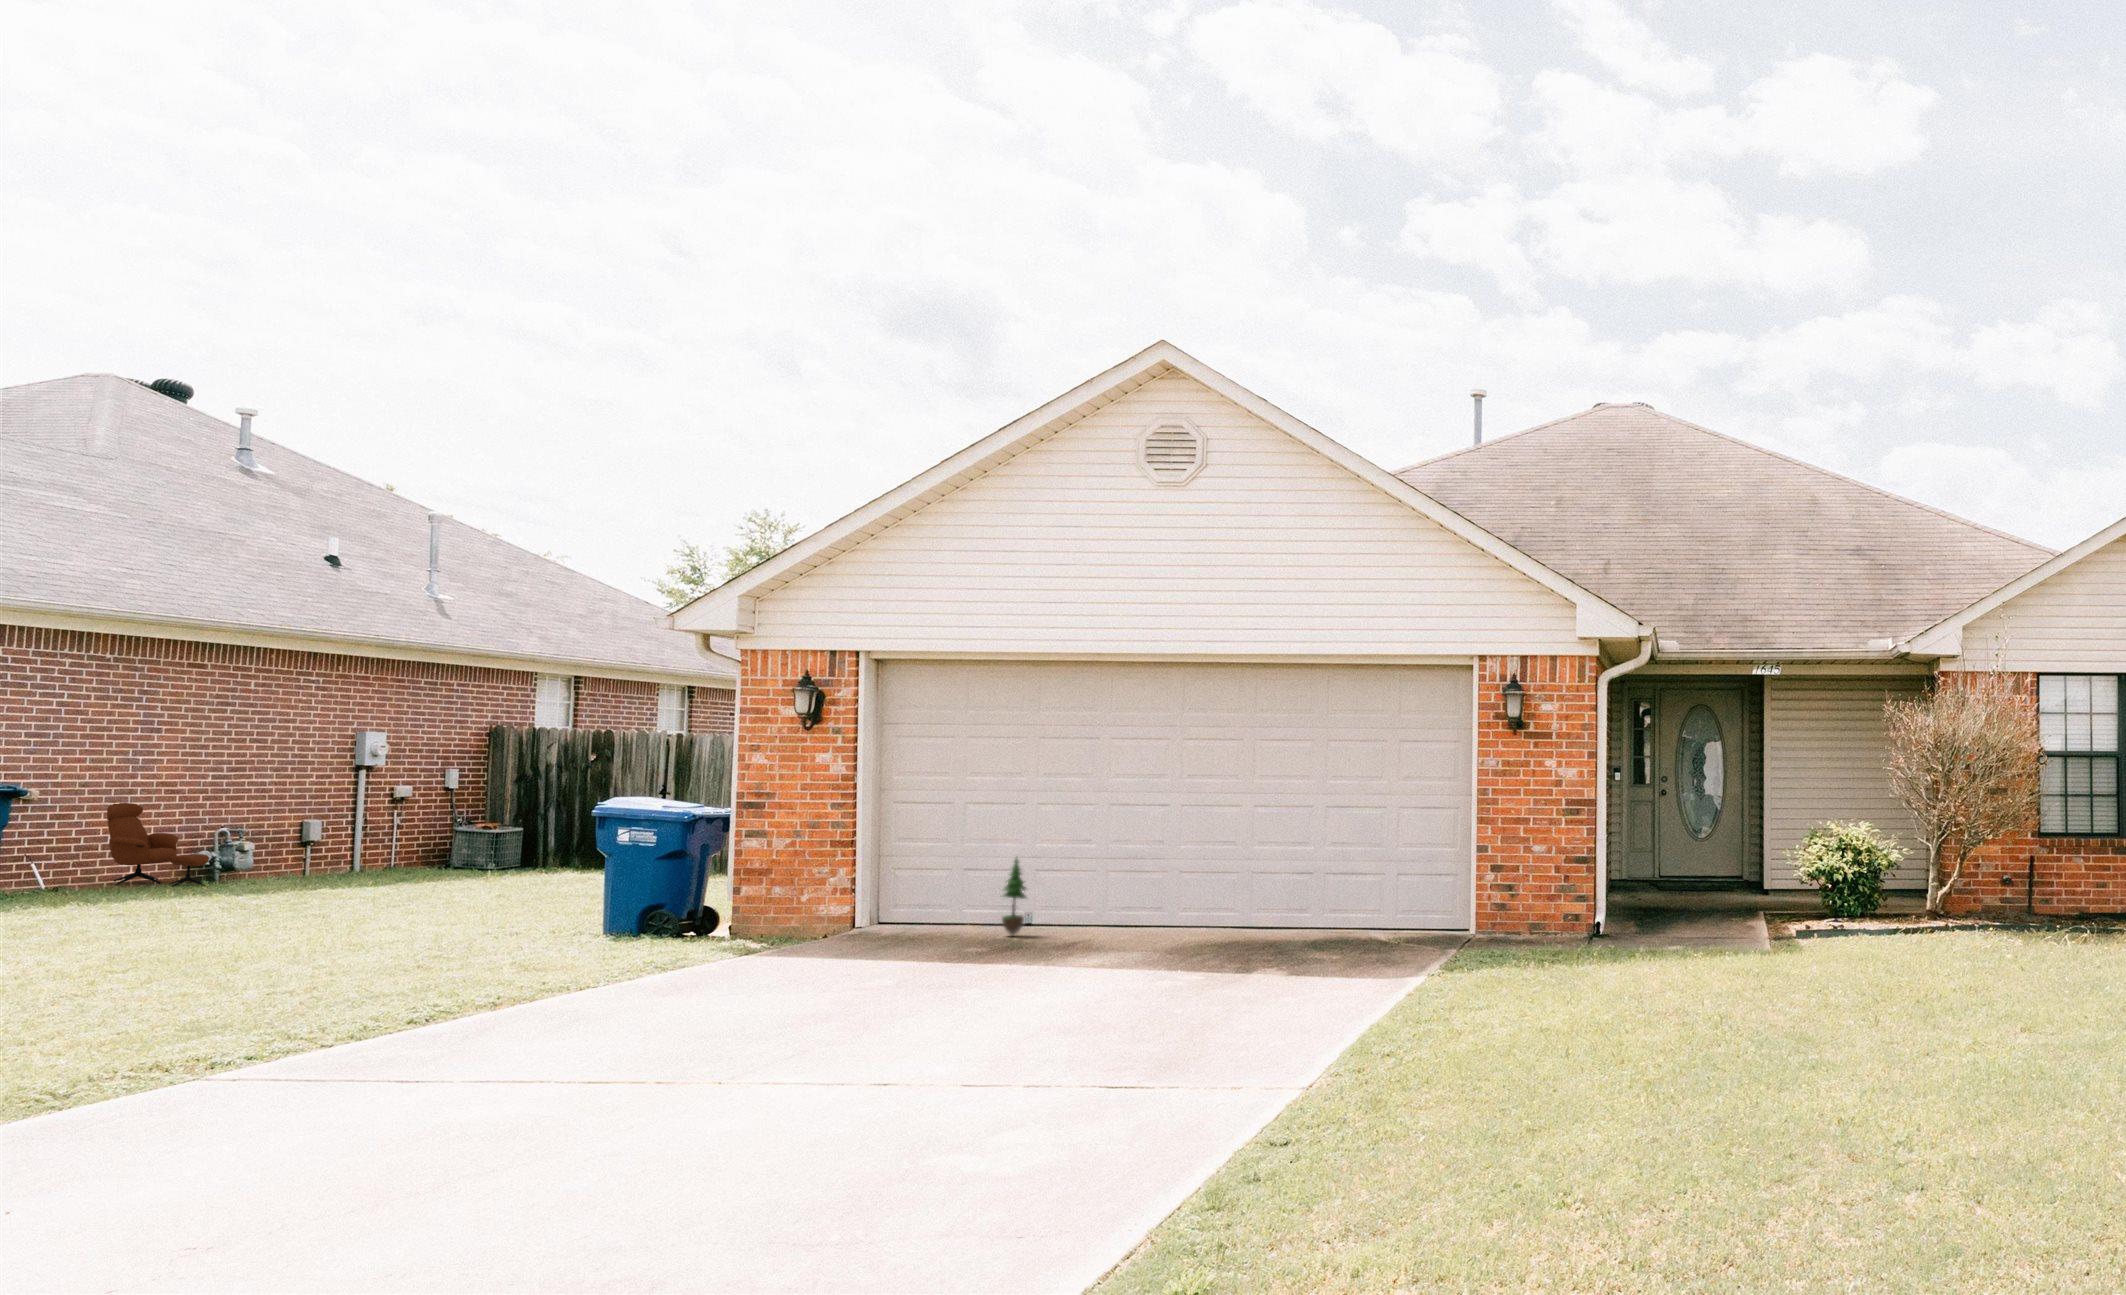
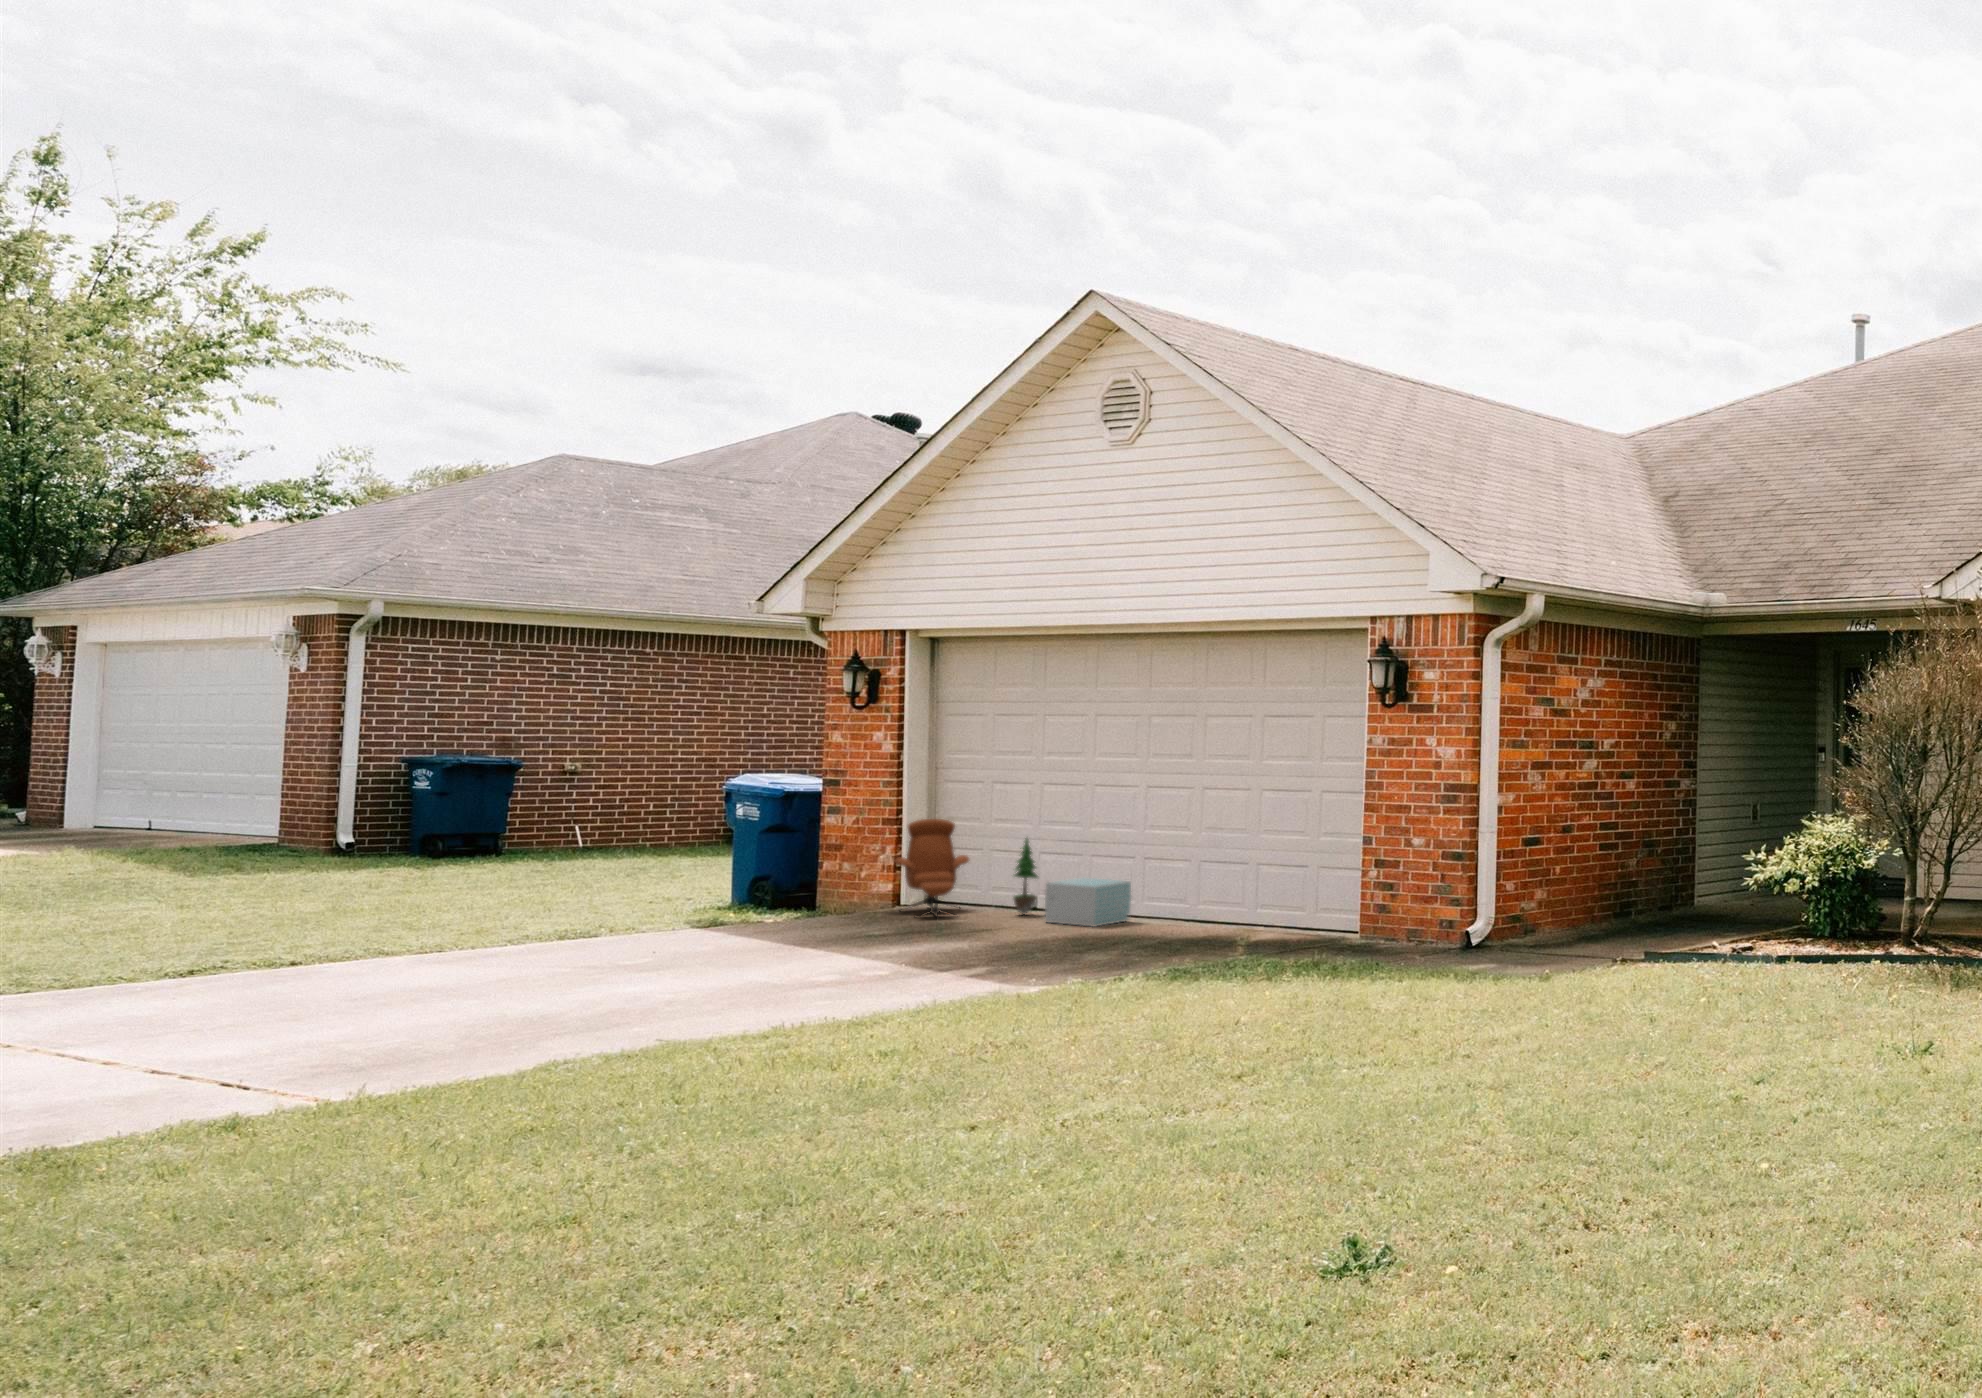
lounge chair: present [107,803,209,887] -> present [894,819,969,917]
storage box: none [1068,896,1145,943] -> present [1045,878,1131,926]

